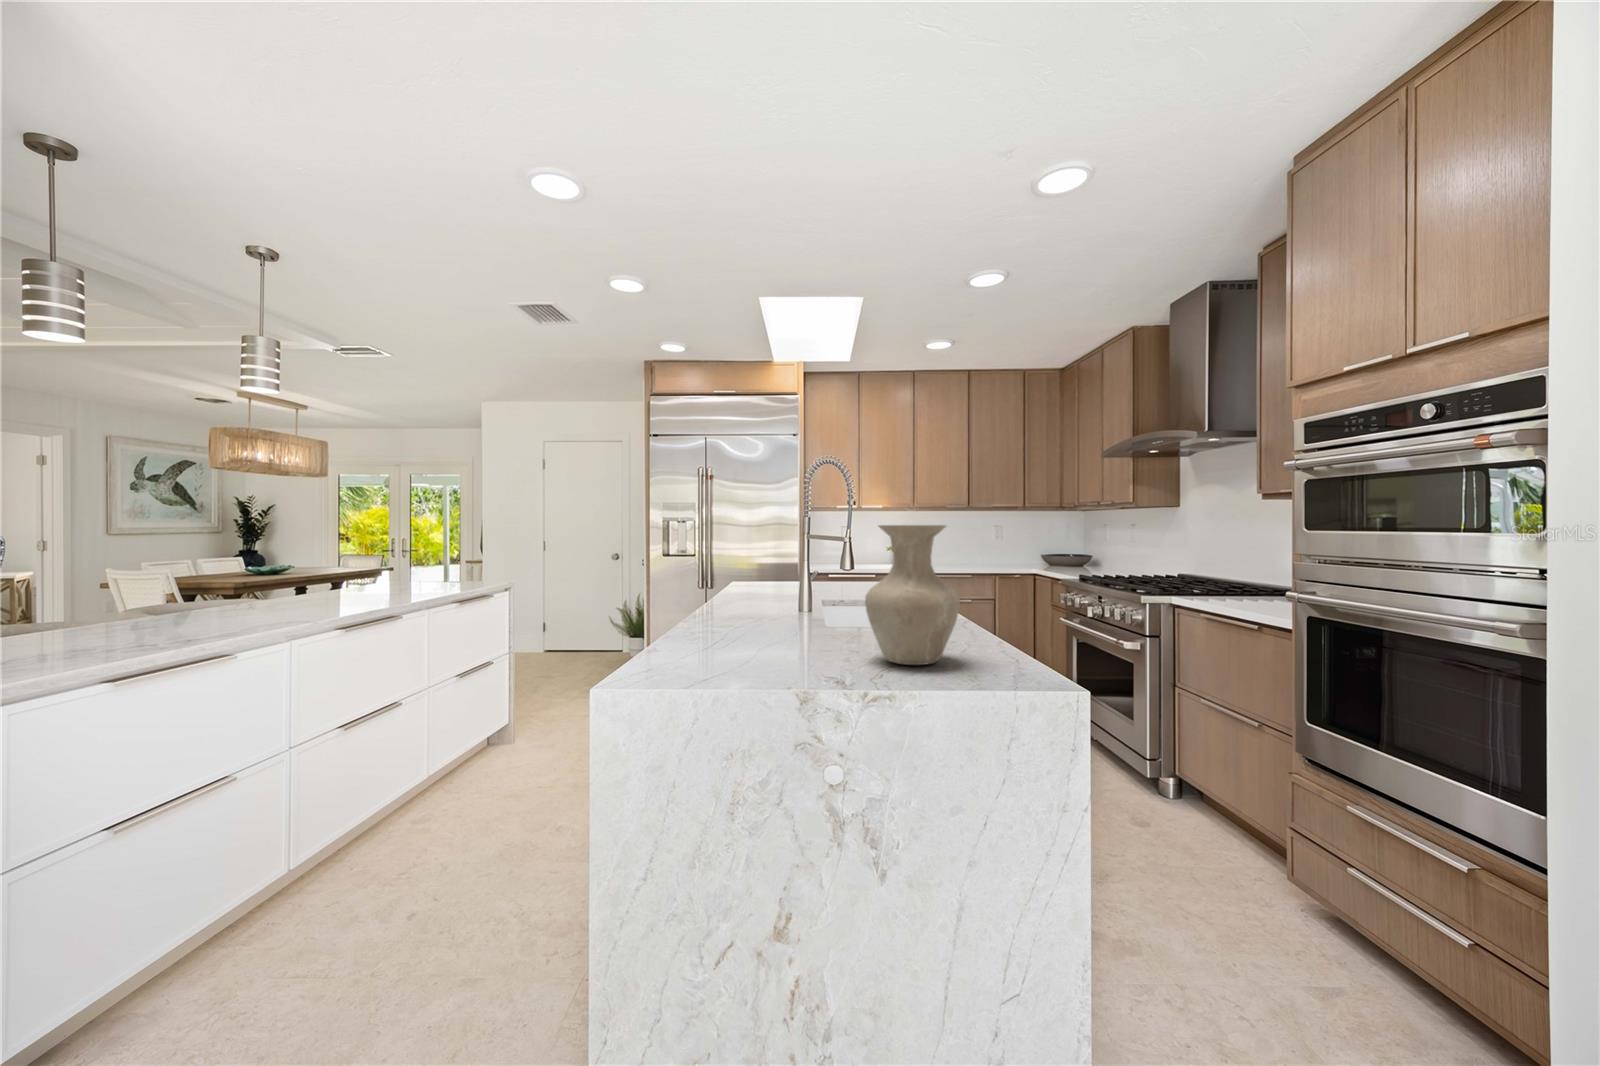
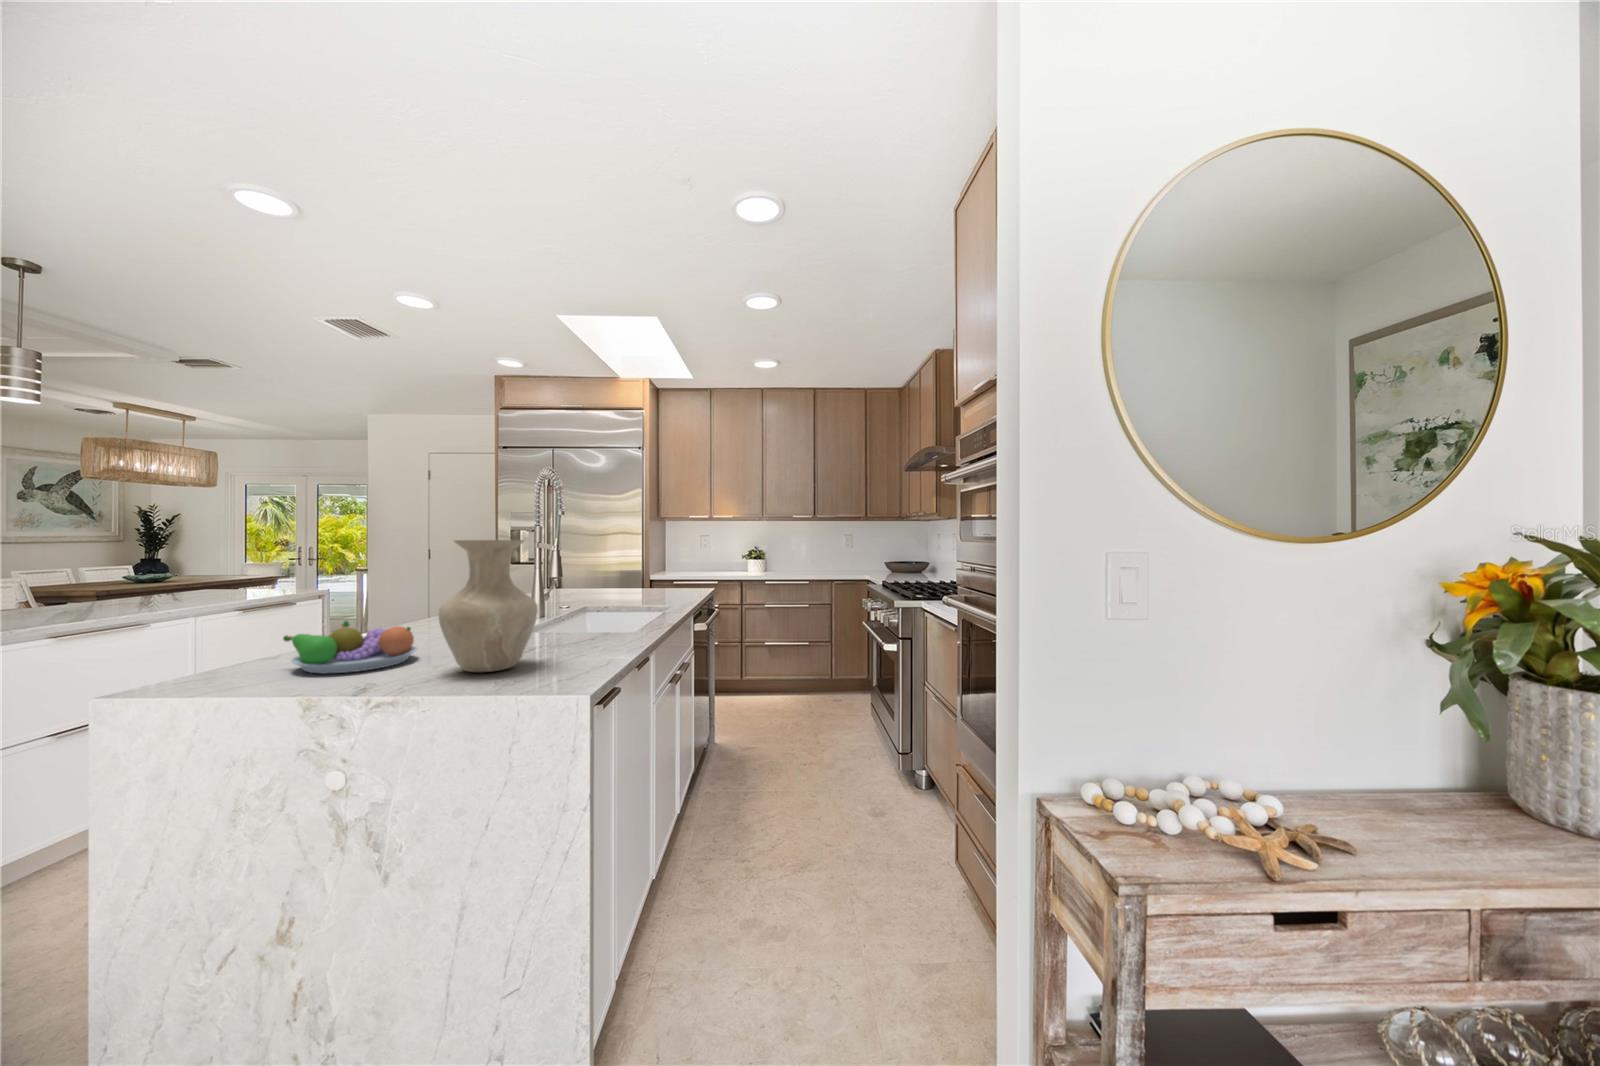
fruit bowl: none [691,610,810,664] -> present [283,621,417,674]

